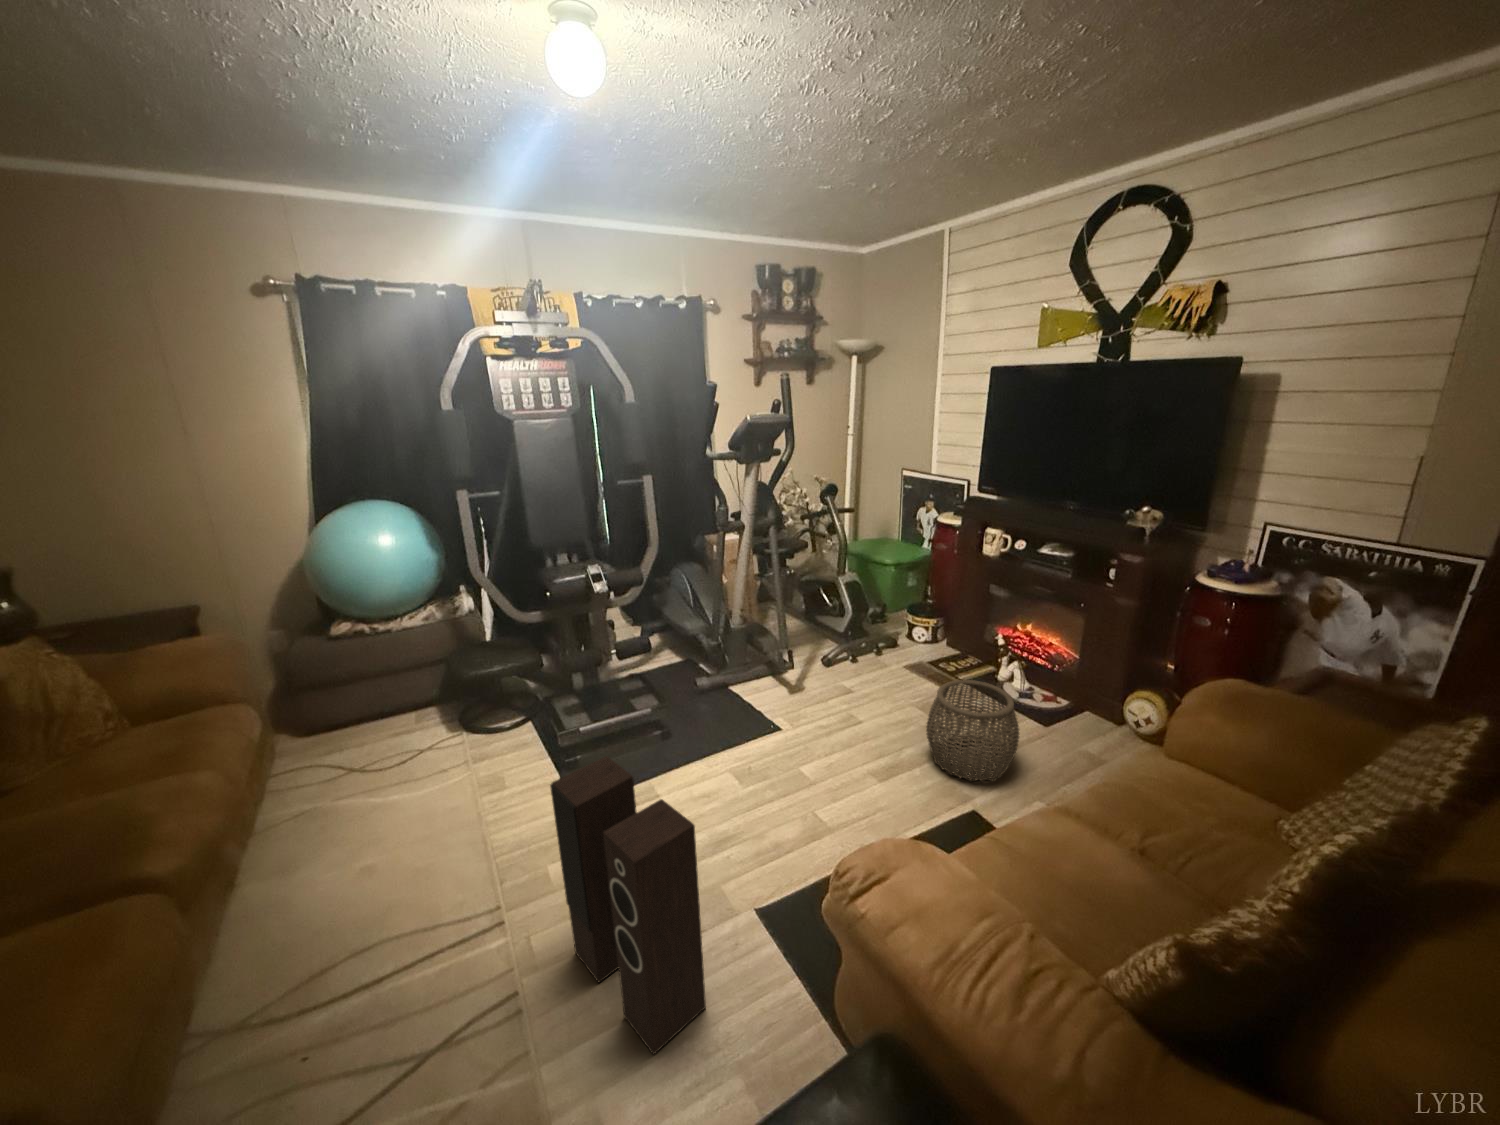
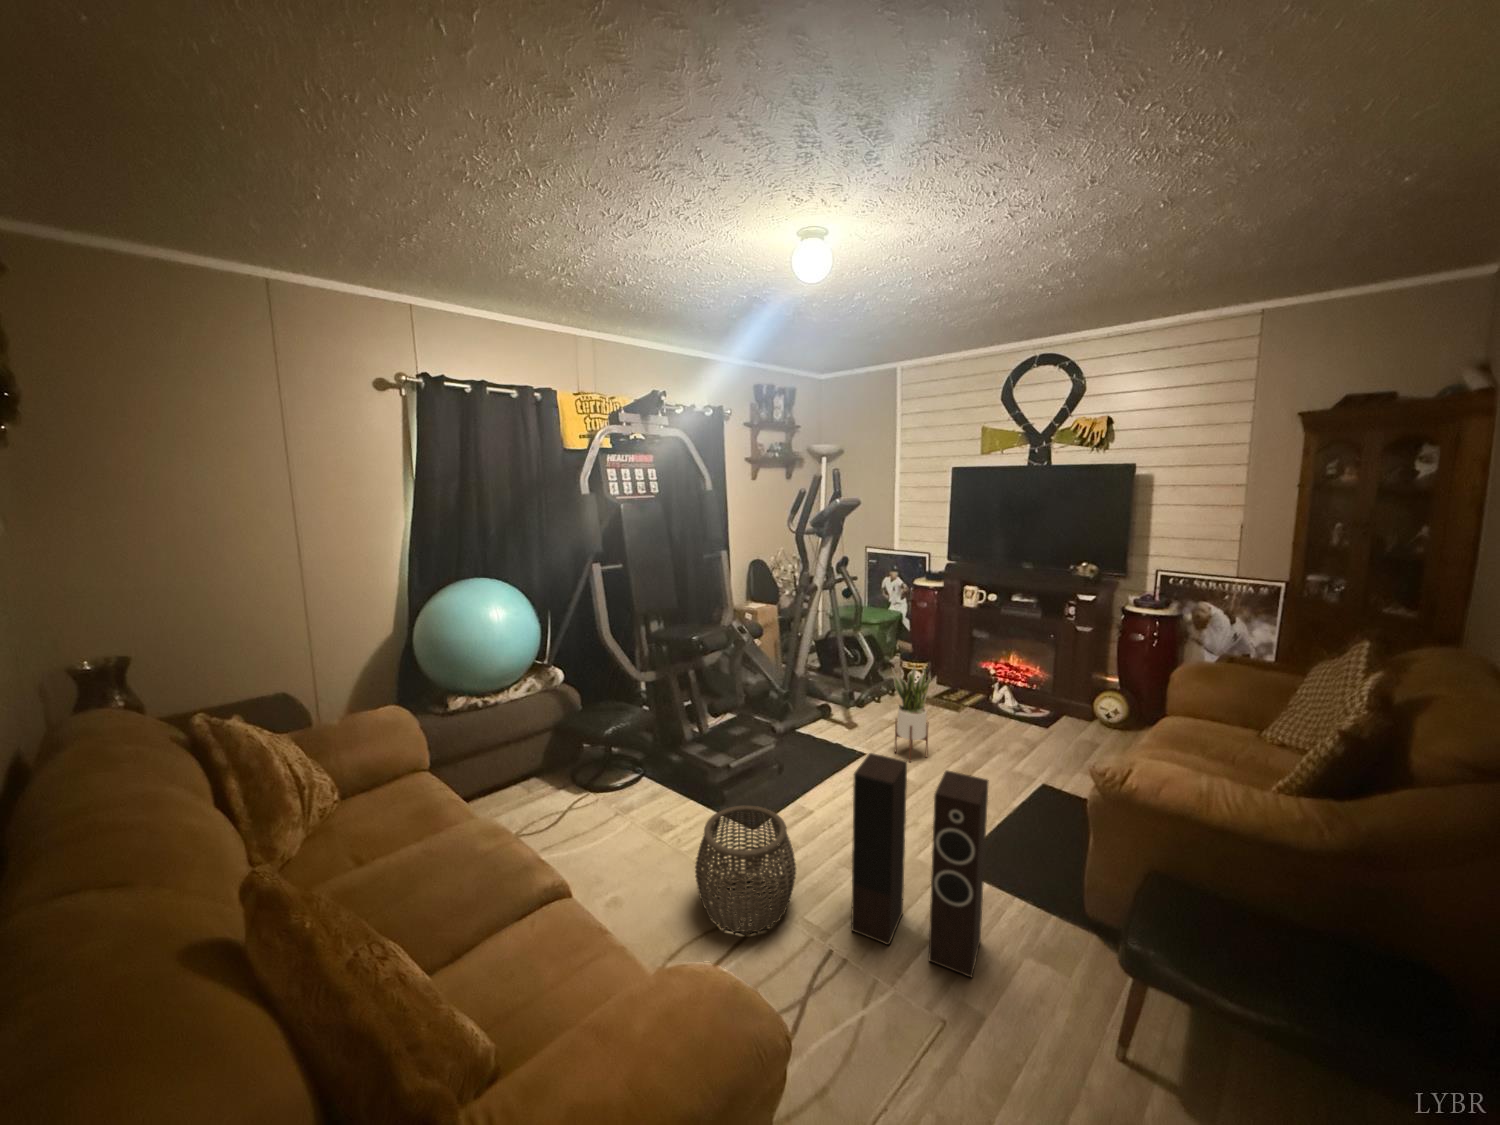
potted plant: none [806,632,859,748] -> present [892,667,931,761]
woven basket: present [926,680,1020,781] -> present [695,806,796,935]

